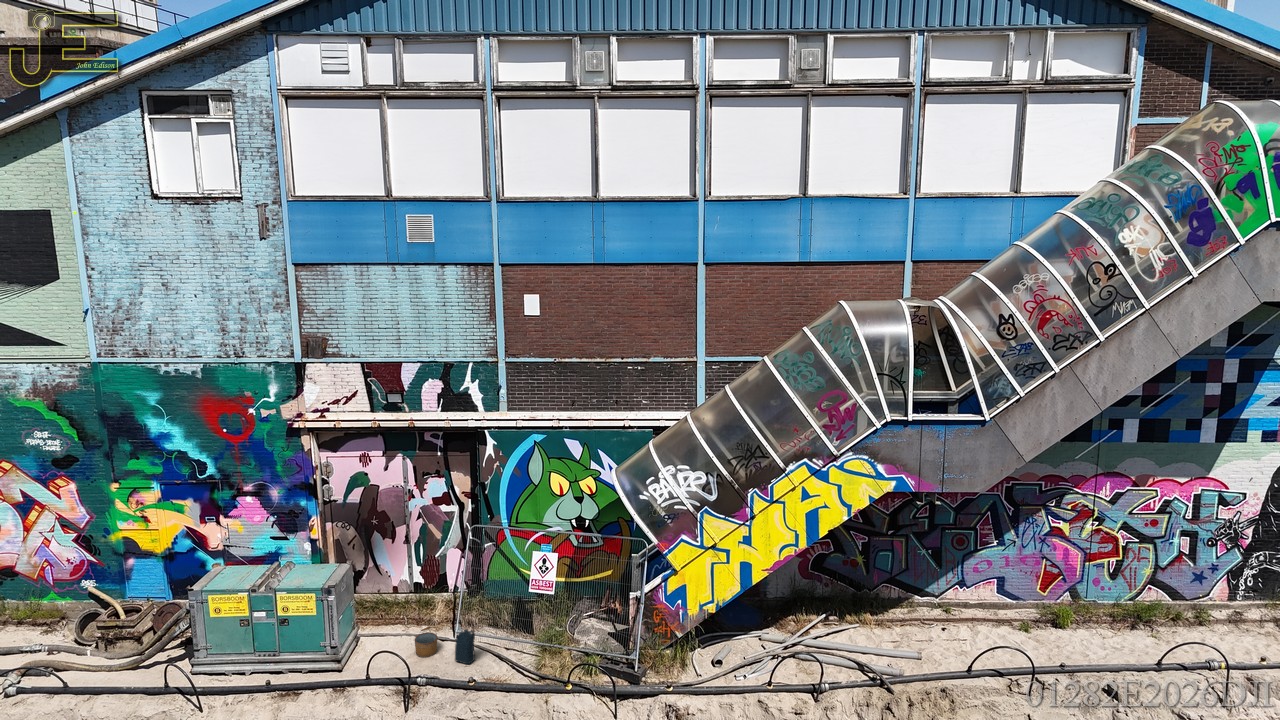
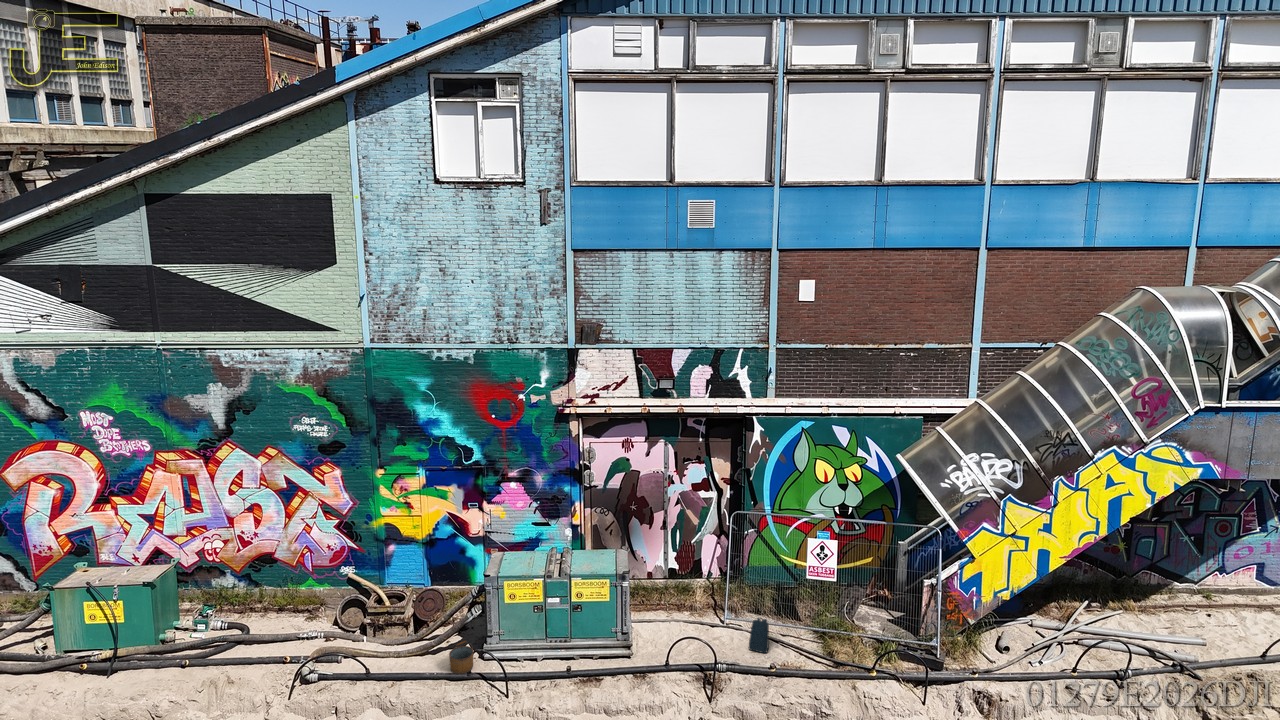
bucket: present [415,627,437,658] -> present [449,640,474,674]

